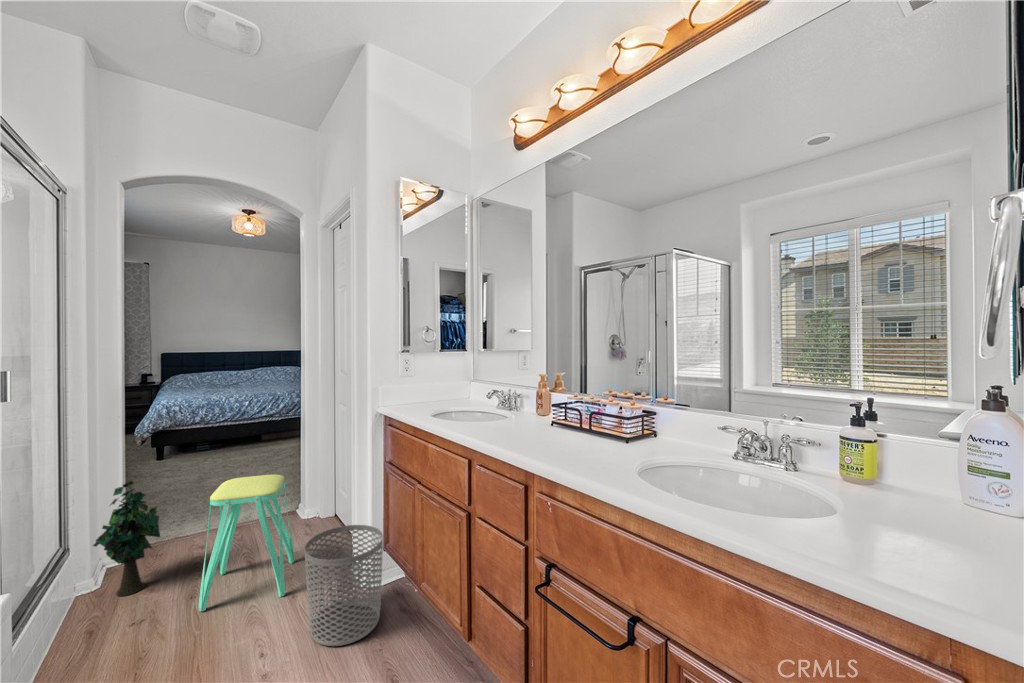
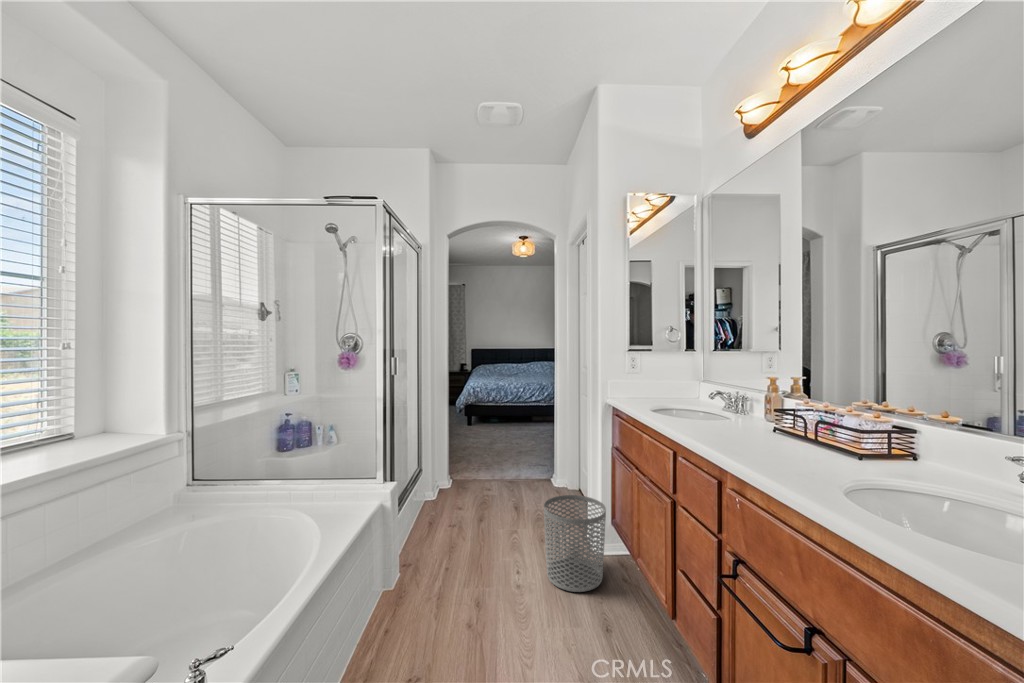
stool: present [199,475,294,611] -> none [479,443,544,542]
decorative plant: present [93,481,160,596] -> none [424,434,460,512]

